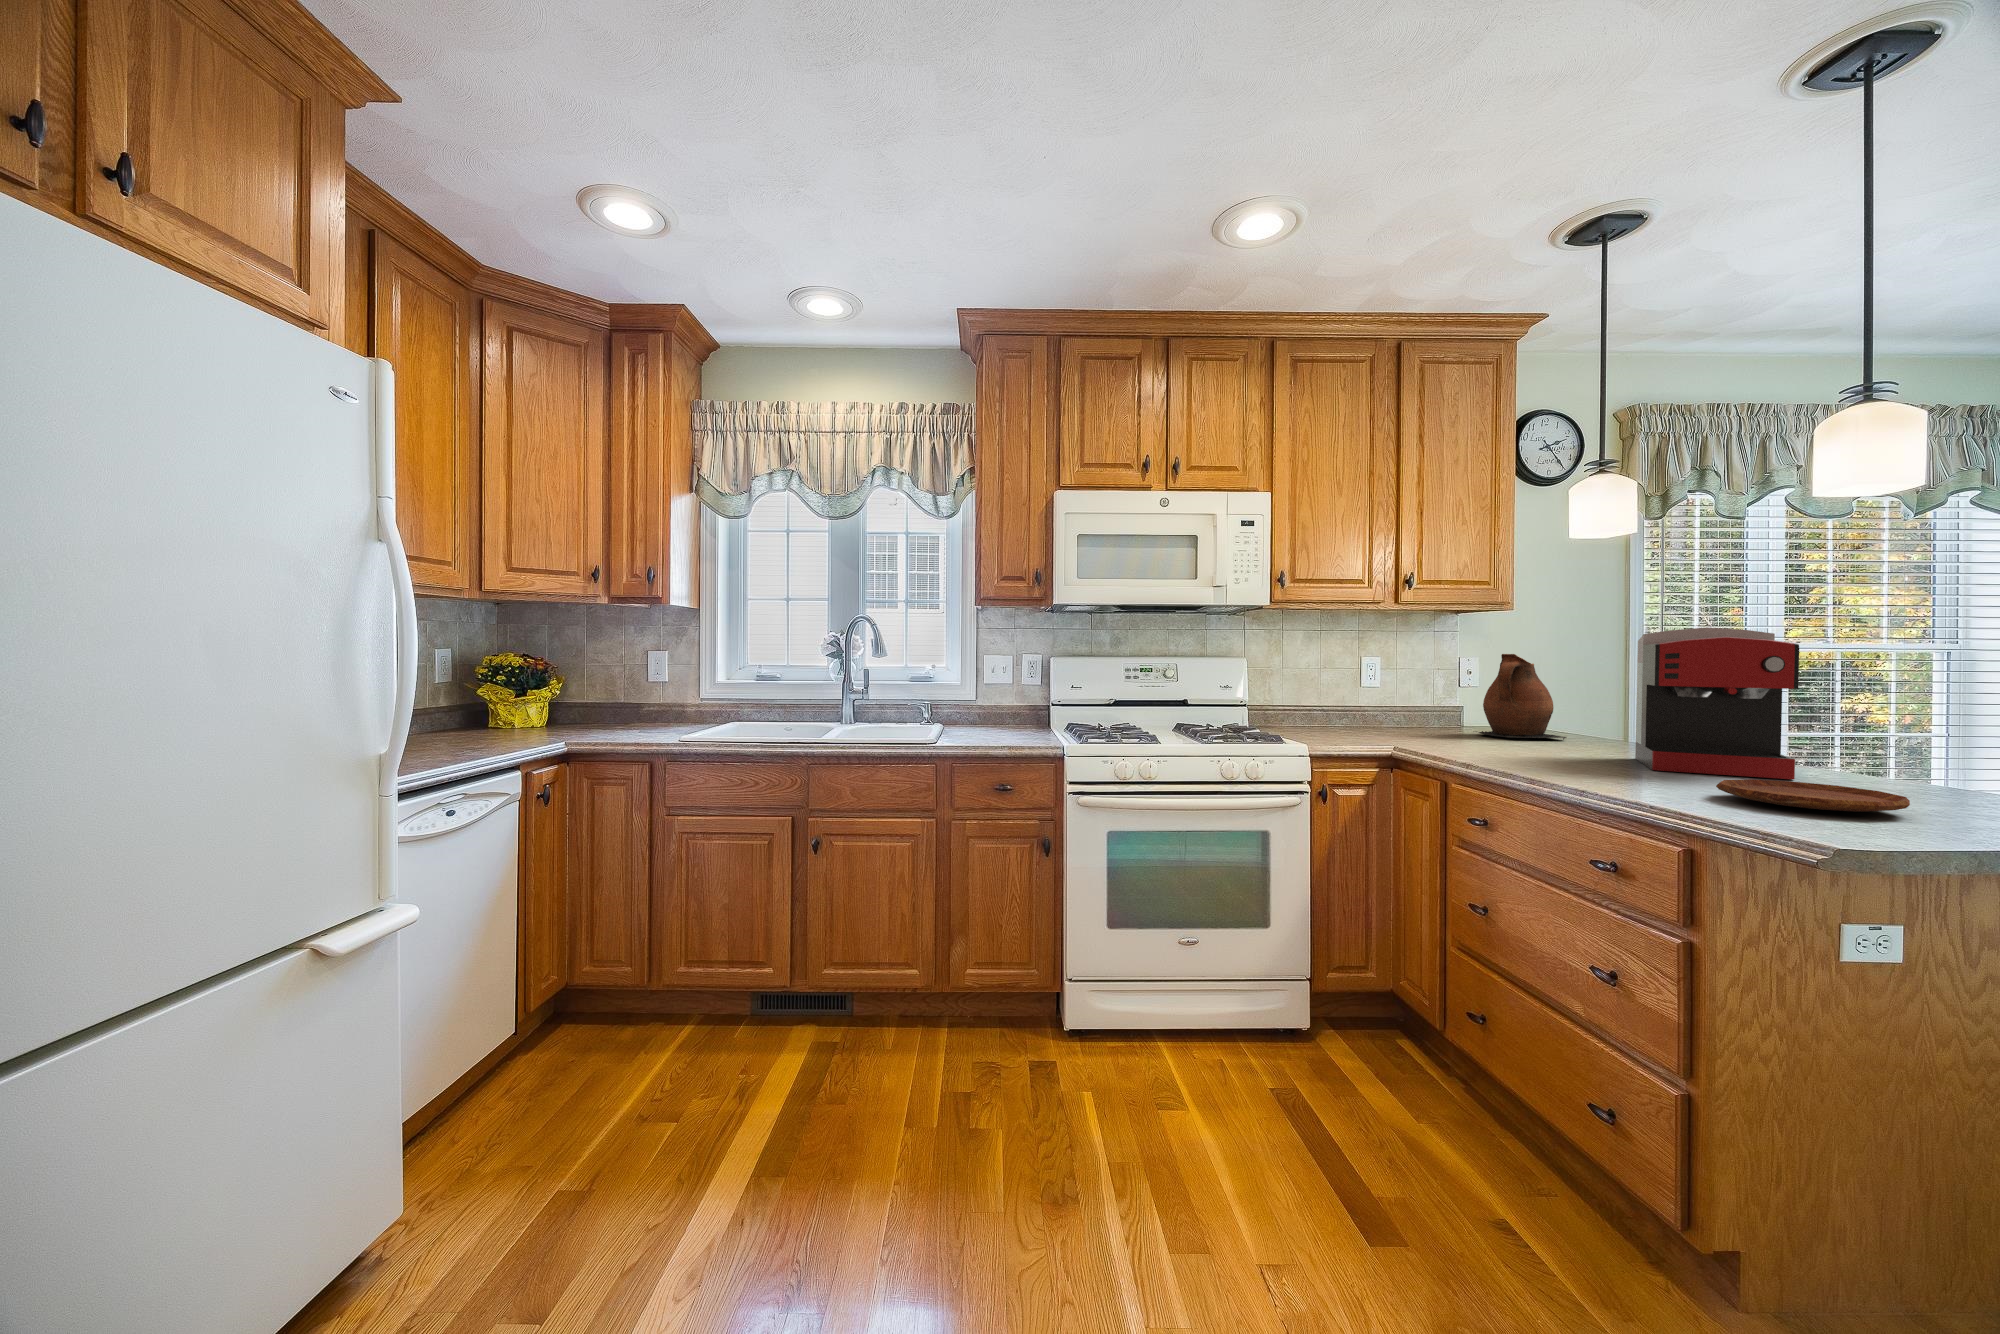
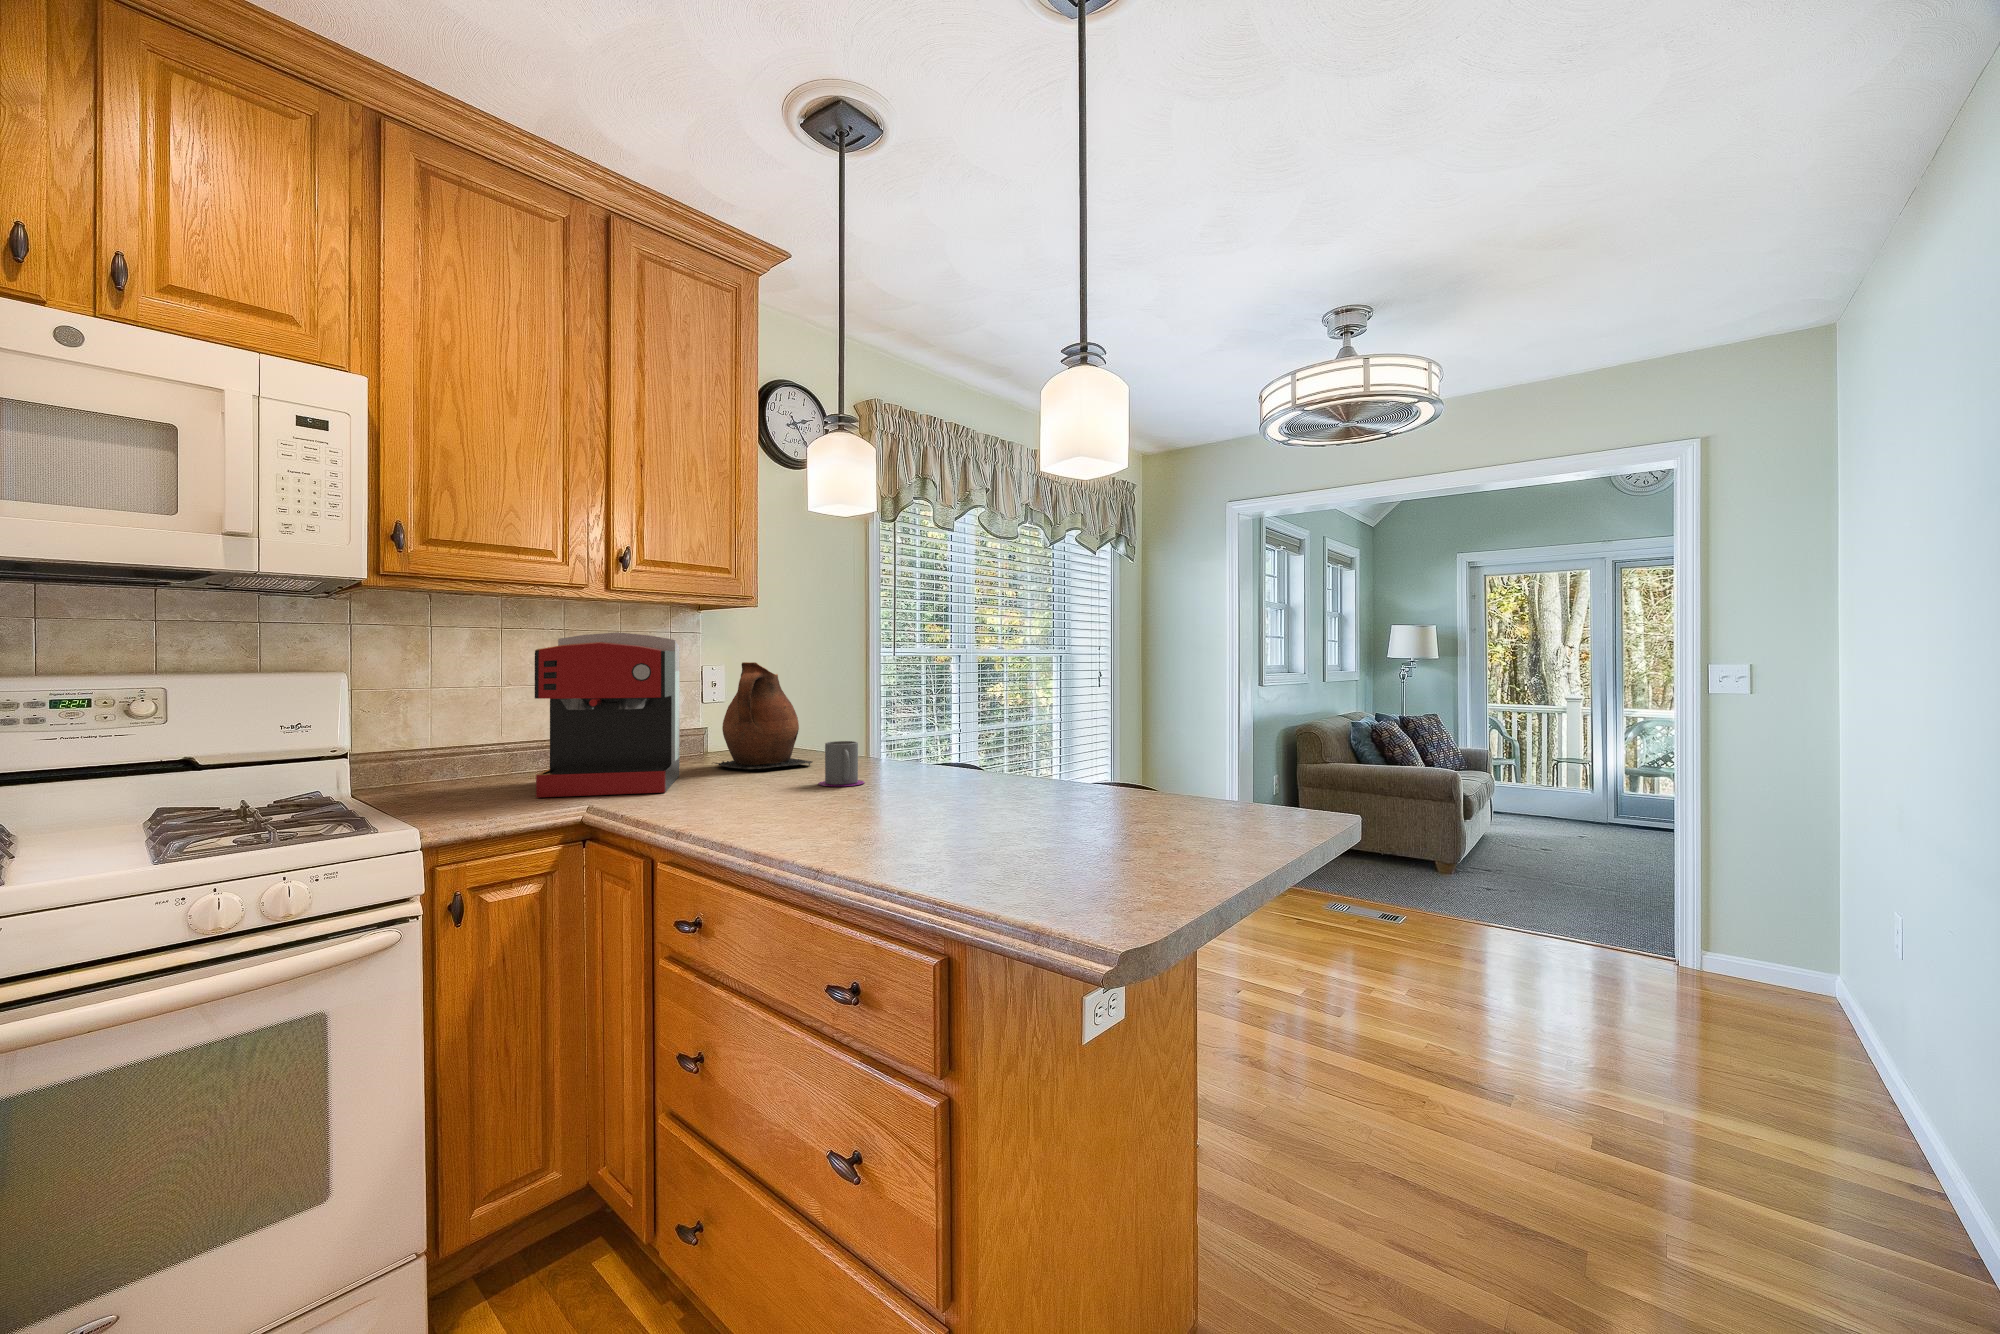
coffee maker: present [1635,628,1799,779] -> present [535,632,680,797]
mug: none [1575,718,1622,755] -> present [818,741,865,786]
tray: present [1716,779,1910,812] -> none [965,819,1137,865]

